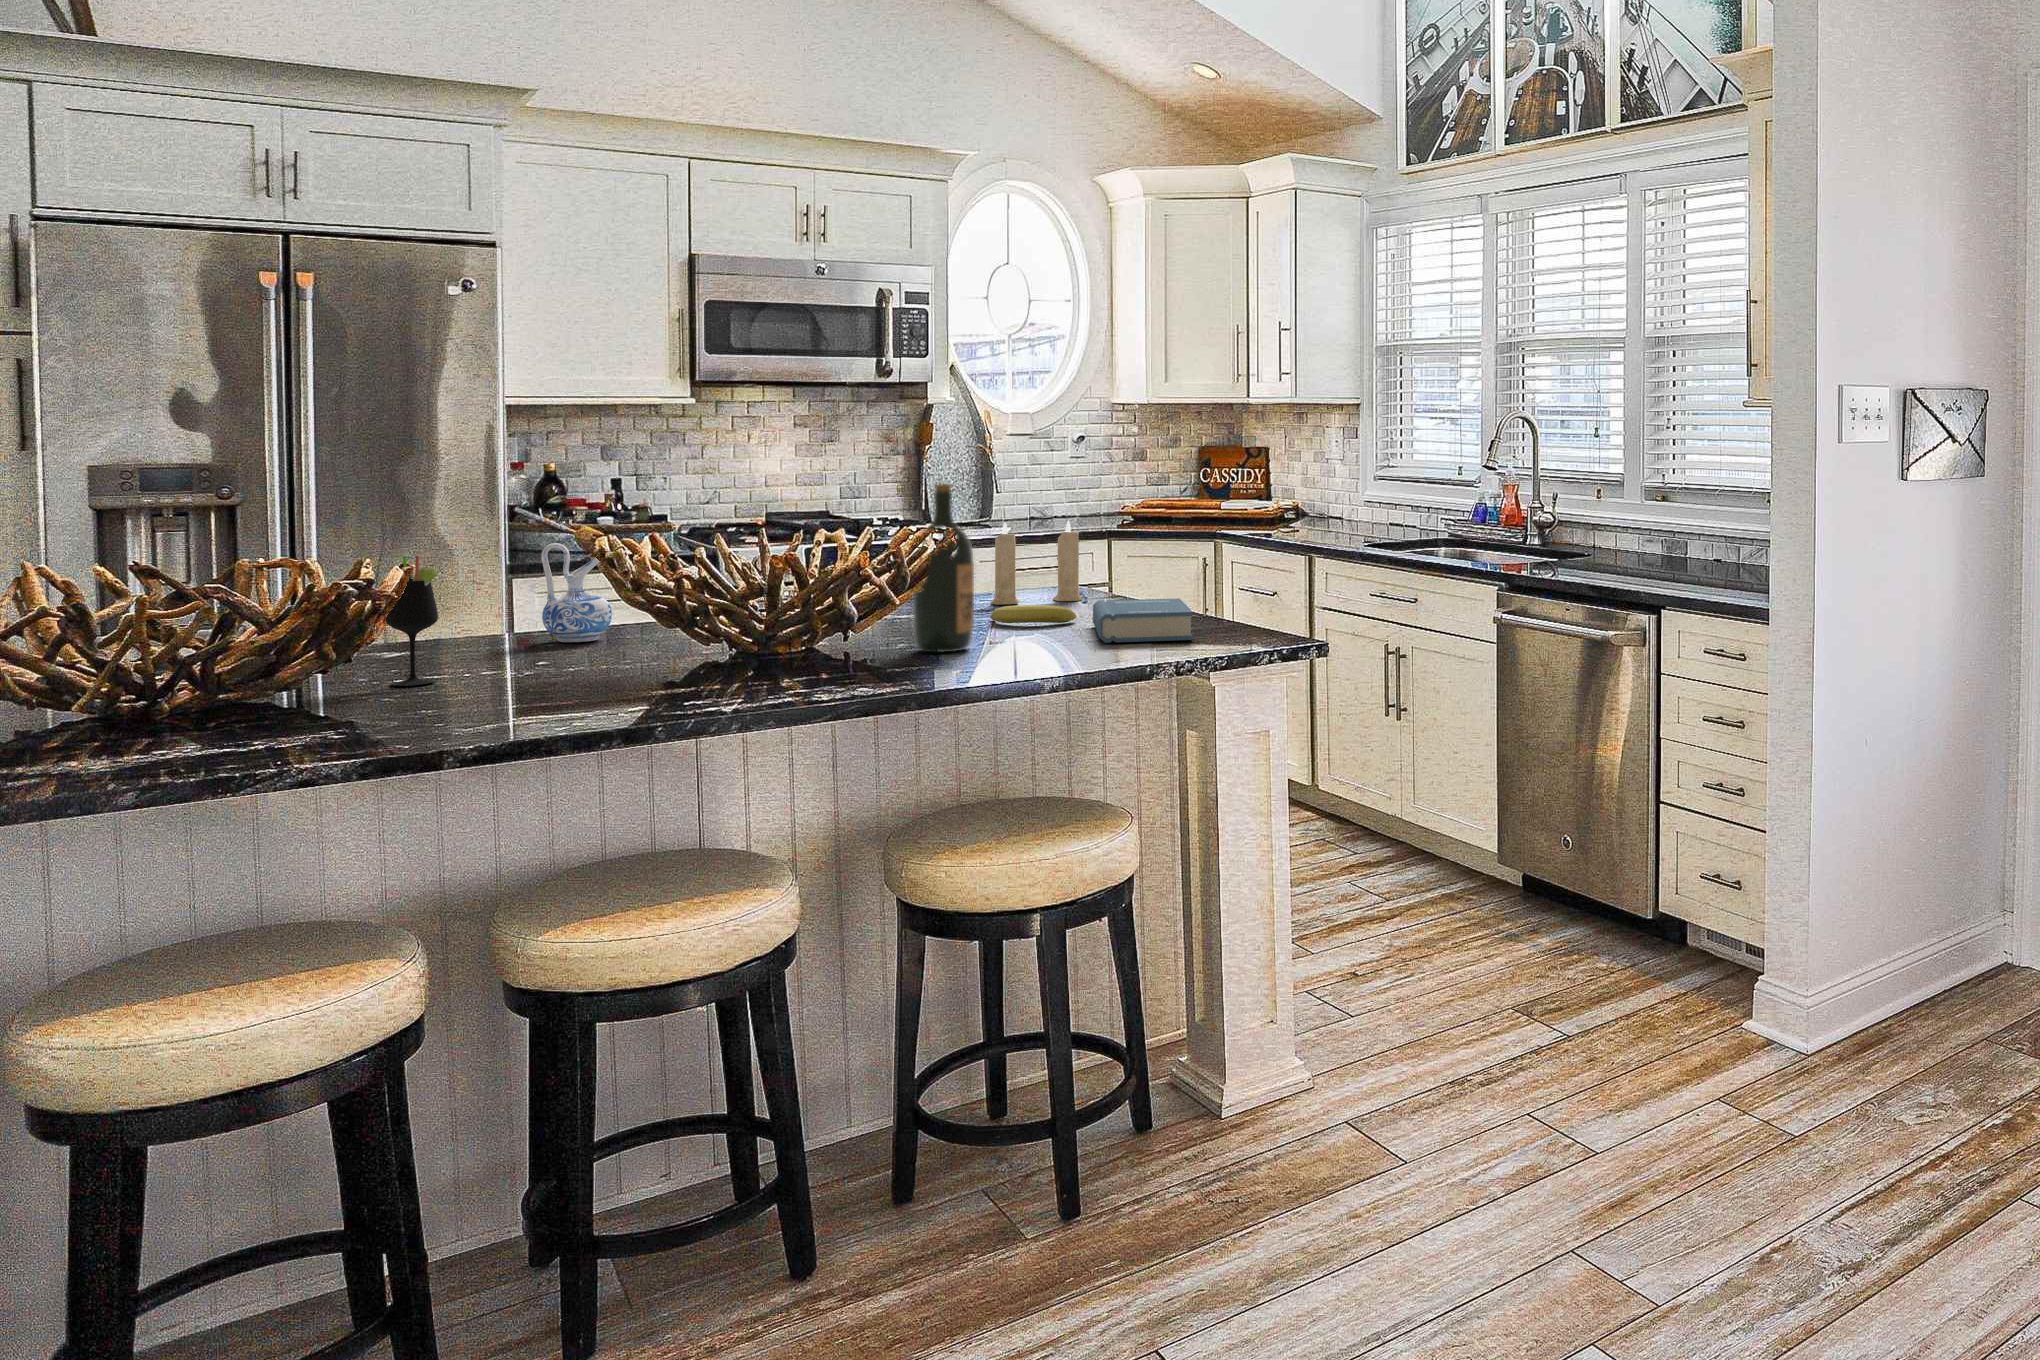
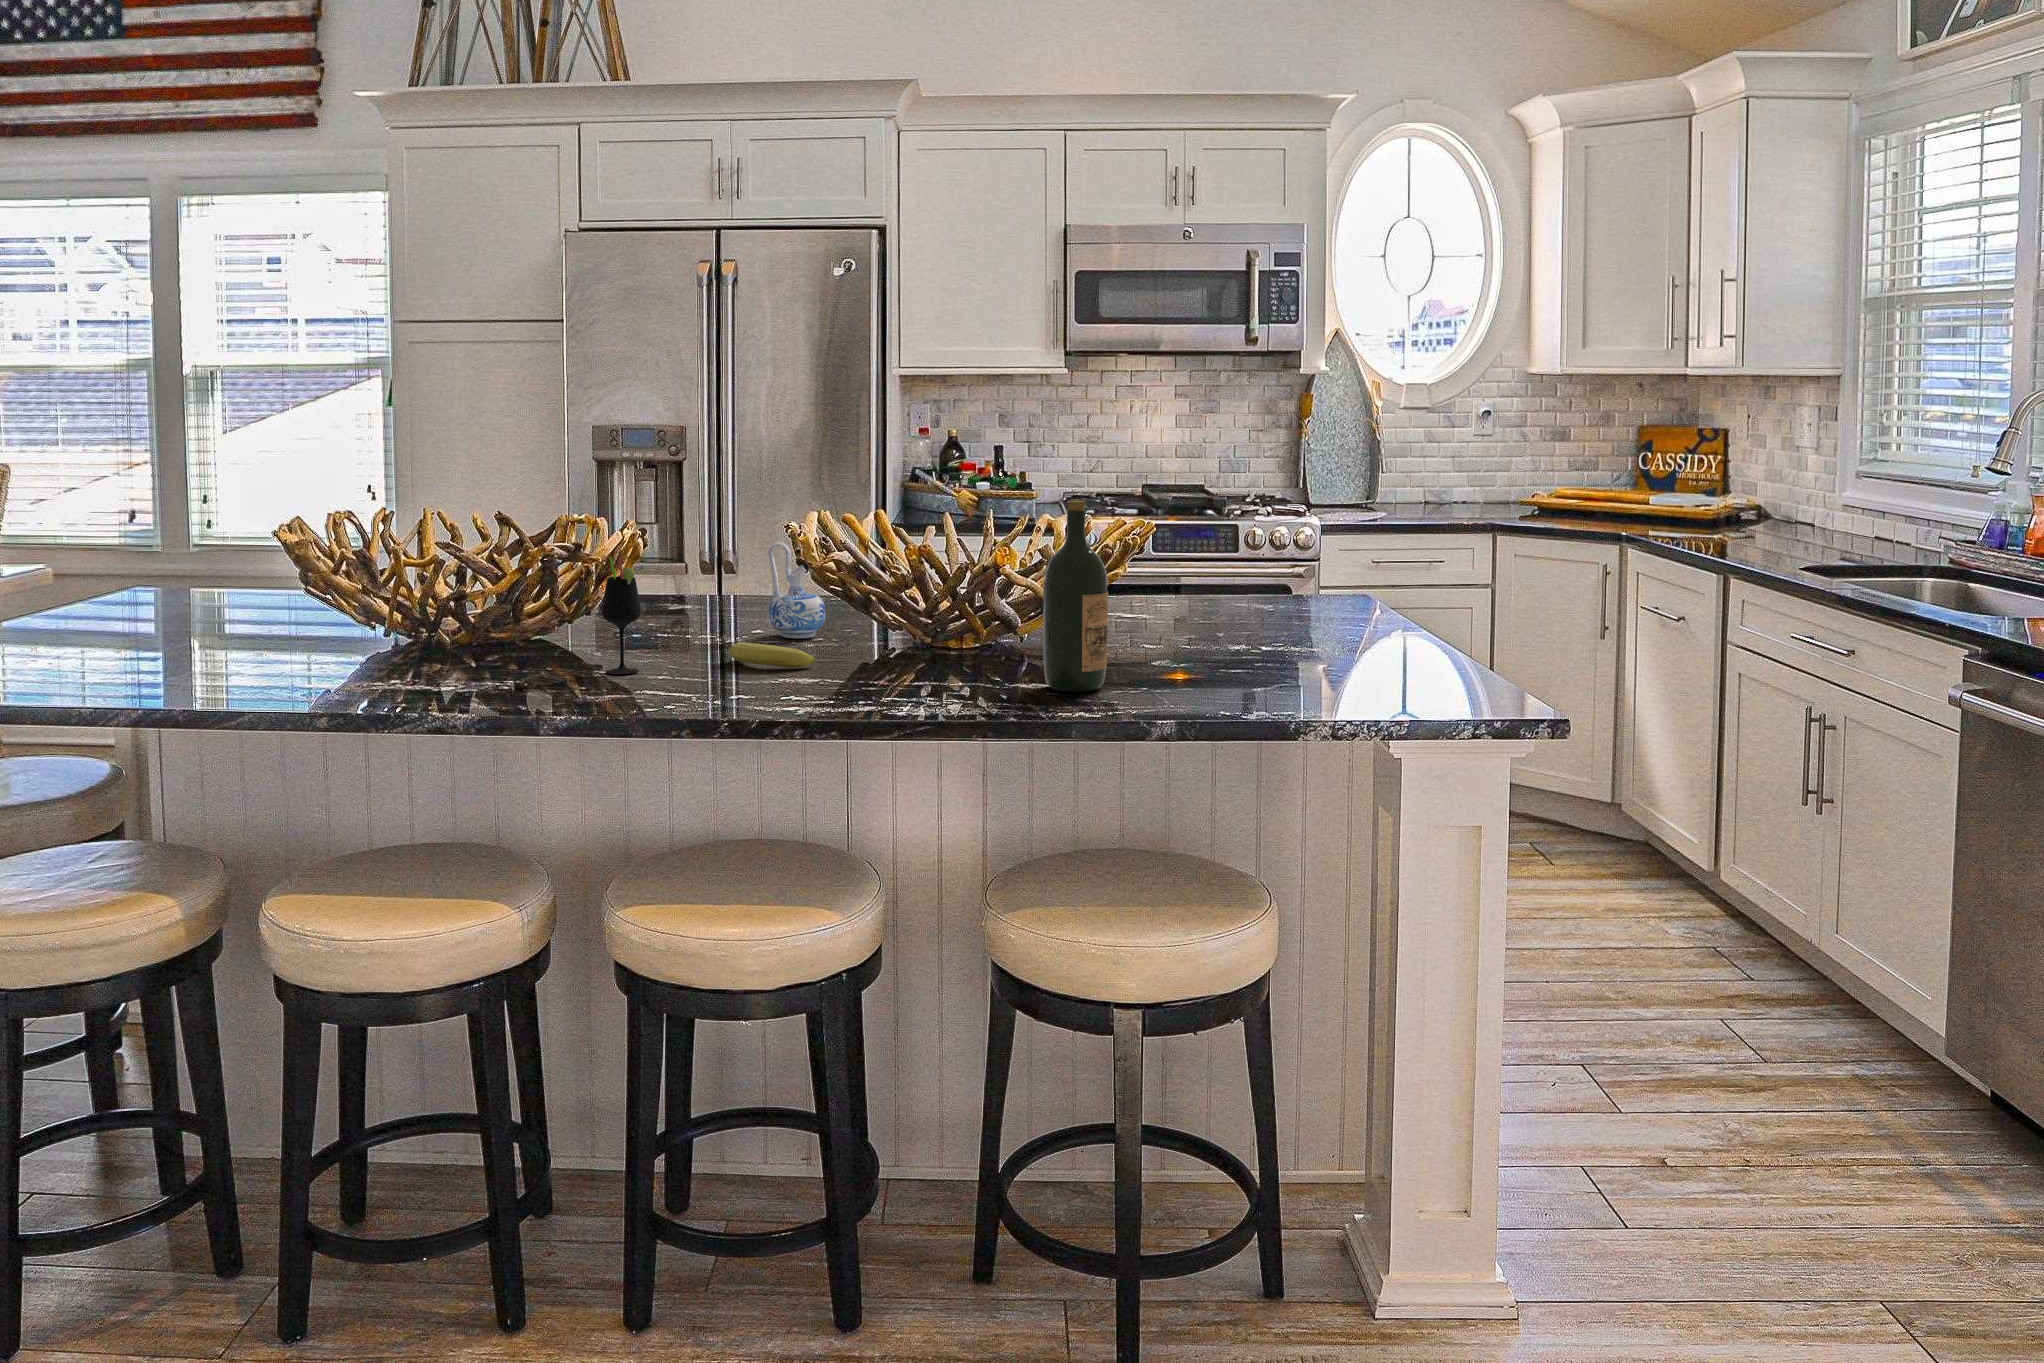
candle: present [990,520,1082,605] -> none [1206,532,1312,631]
hardback book: present [1093,599,1193,643] -> none [1244,641,1378,708]
fruit: present [990,605,1076,623] -> present [730,642,815,668]

